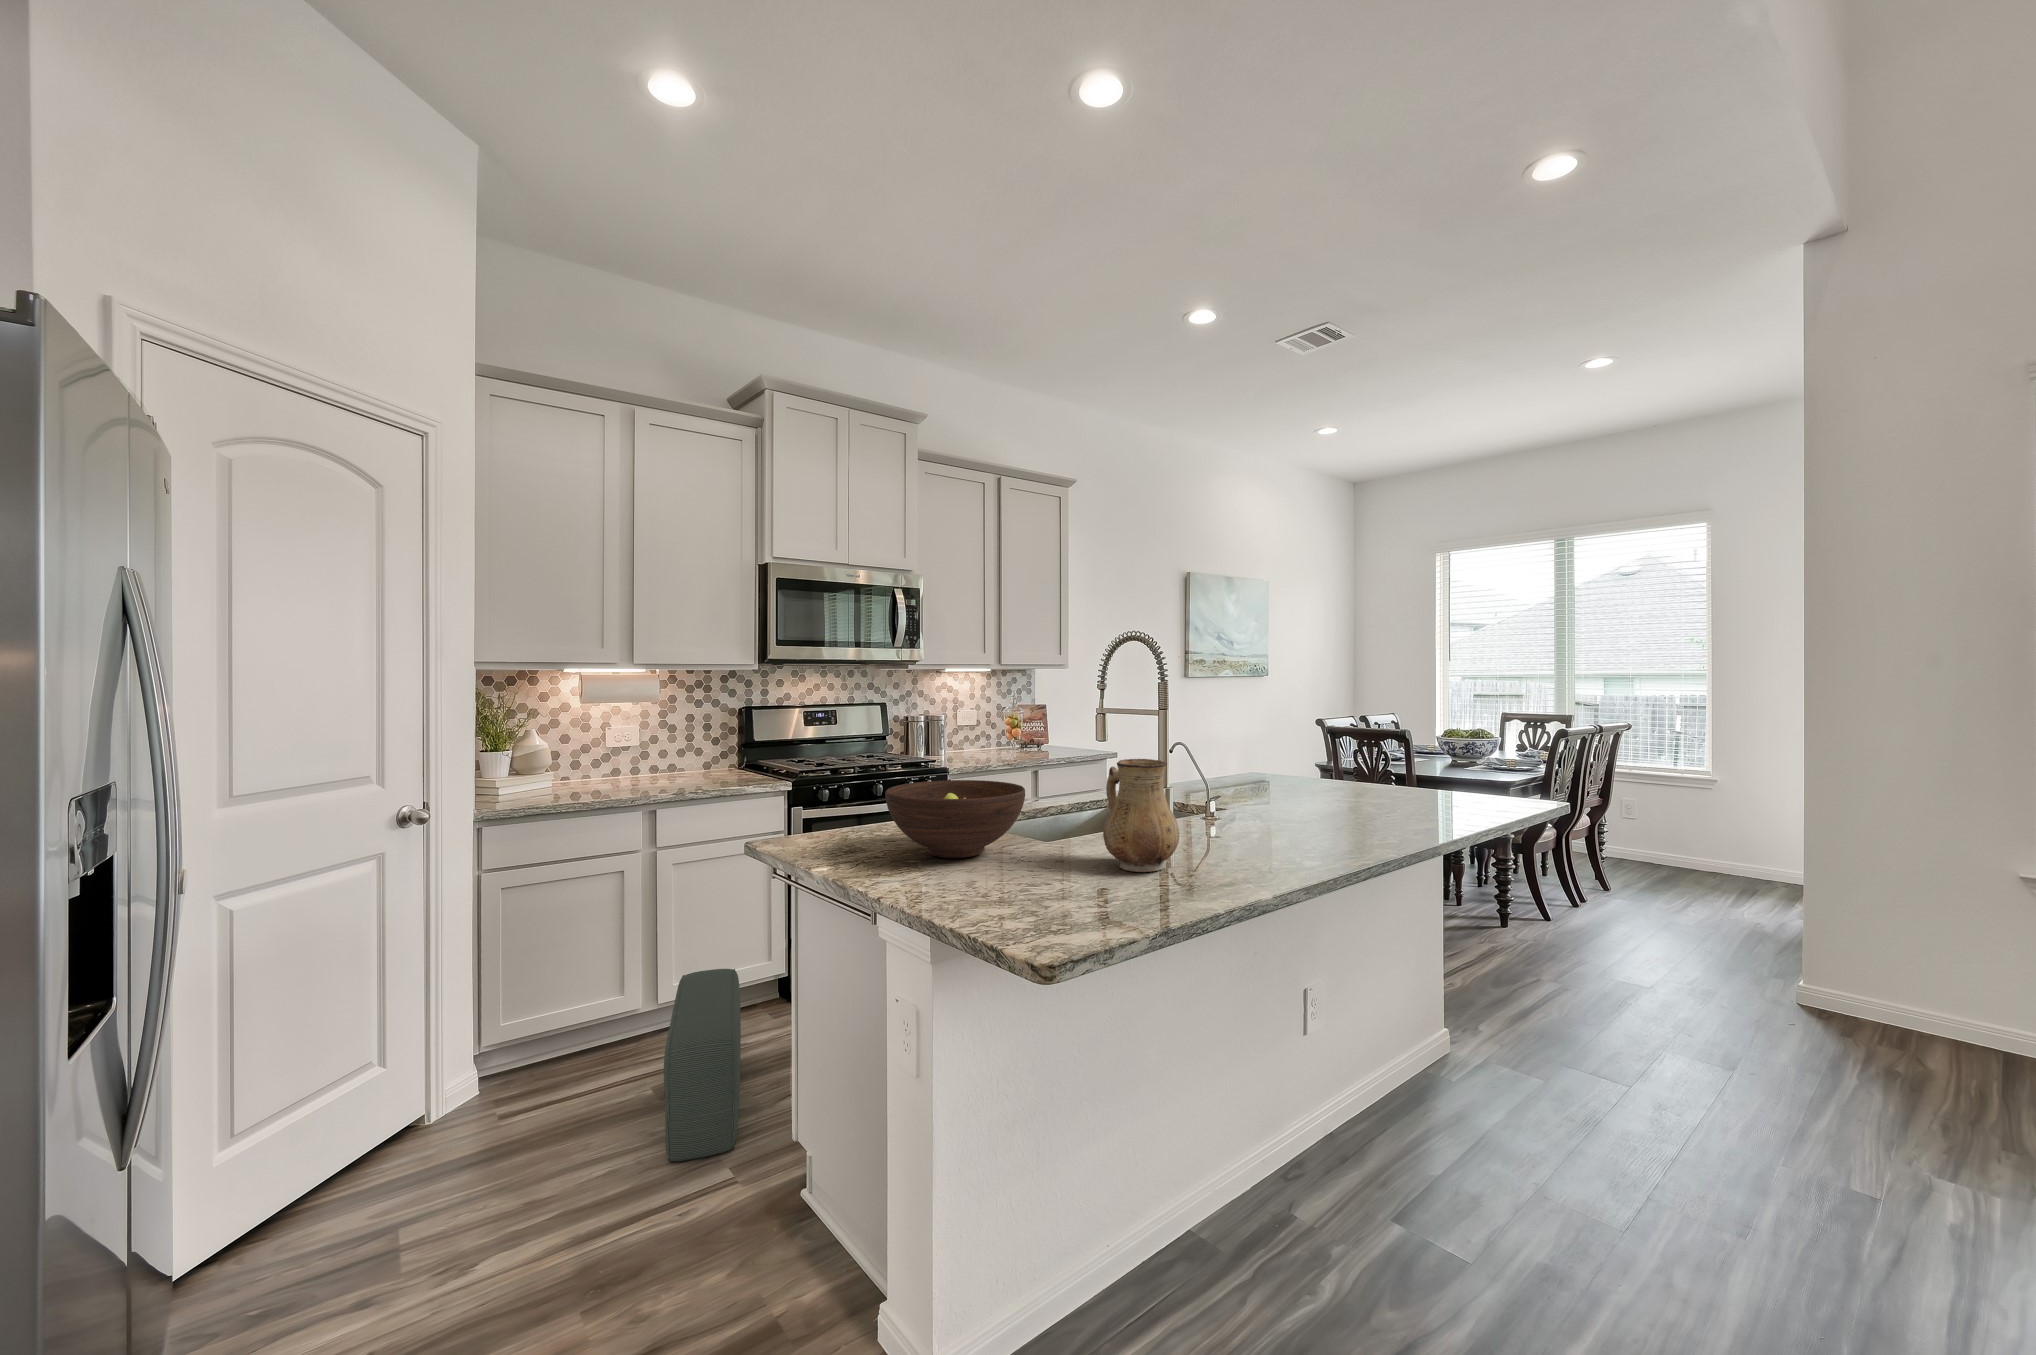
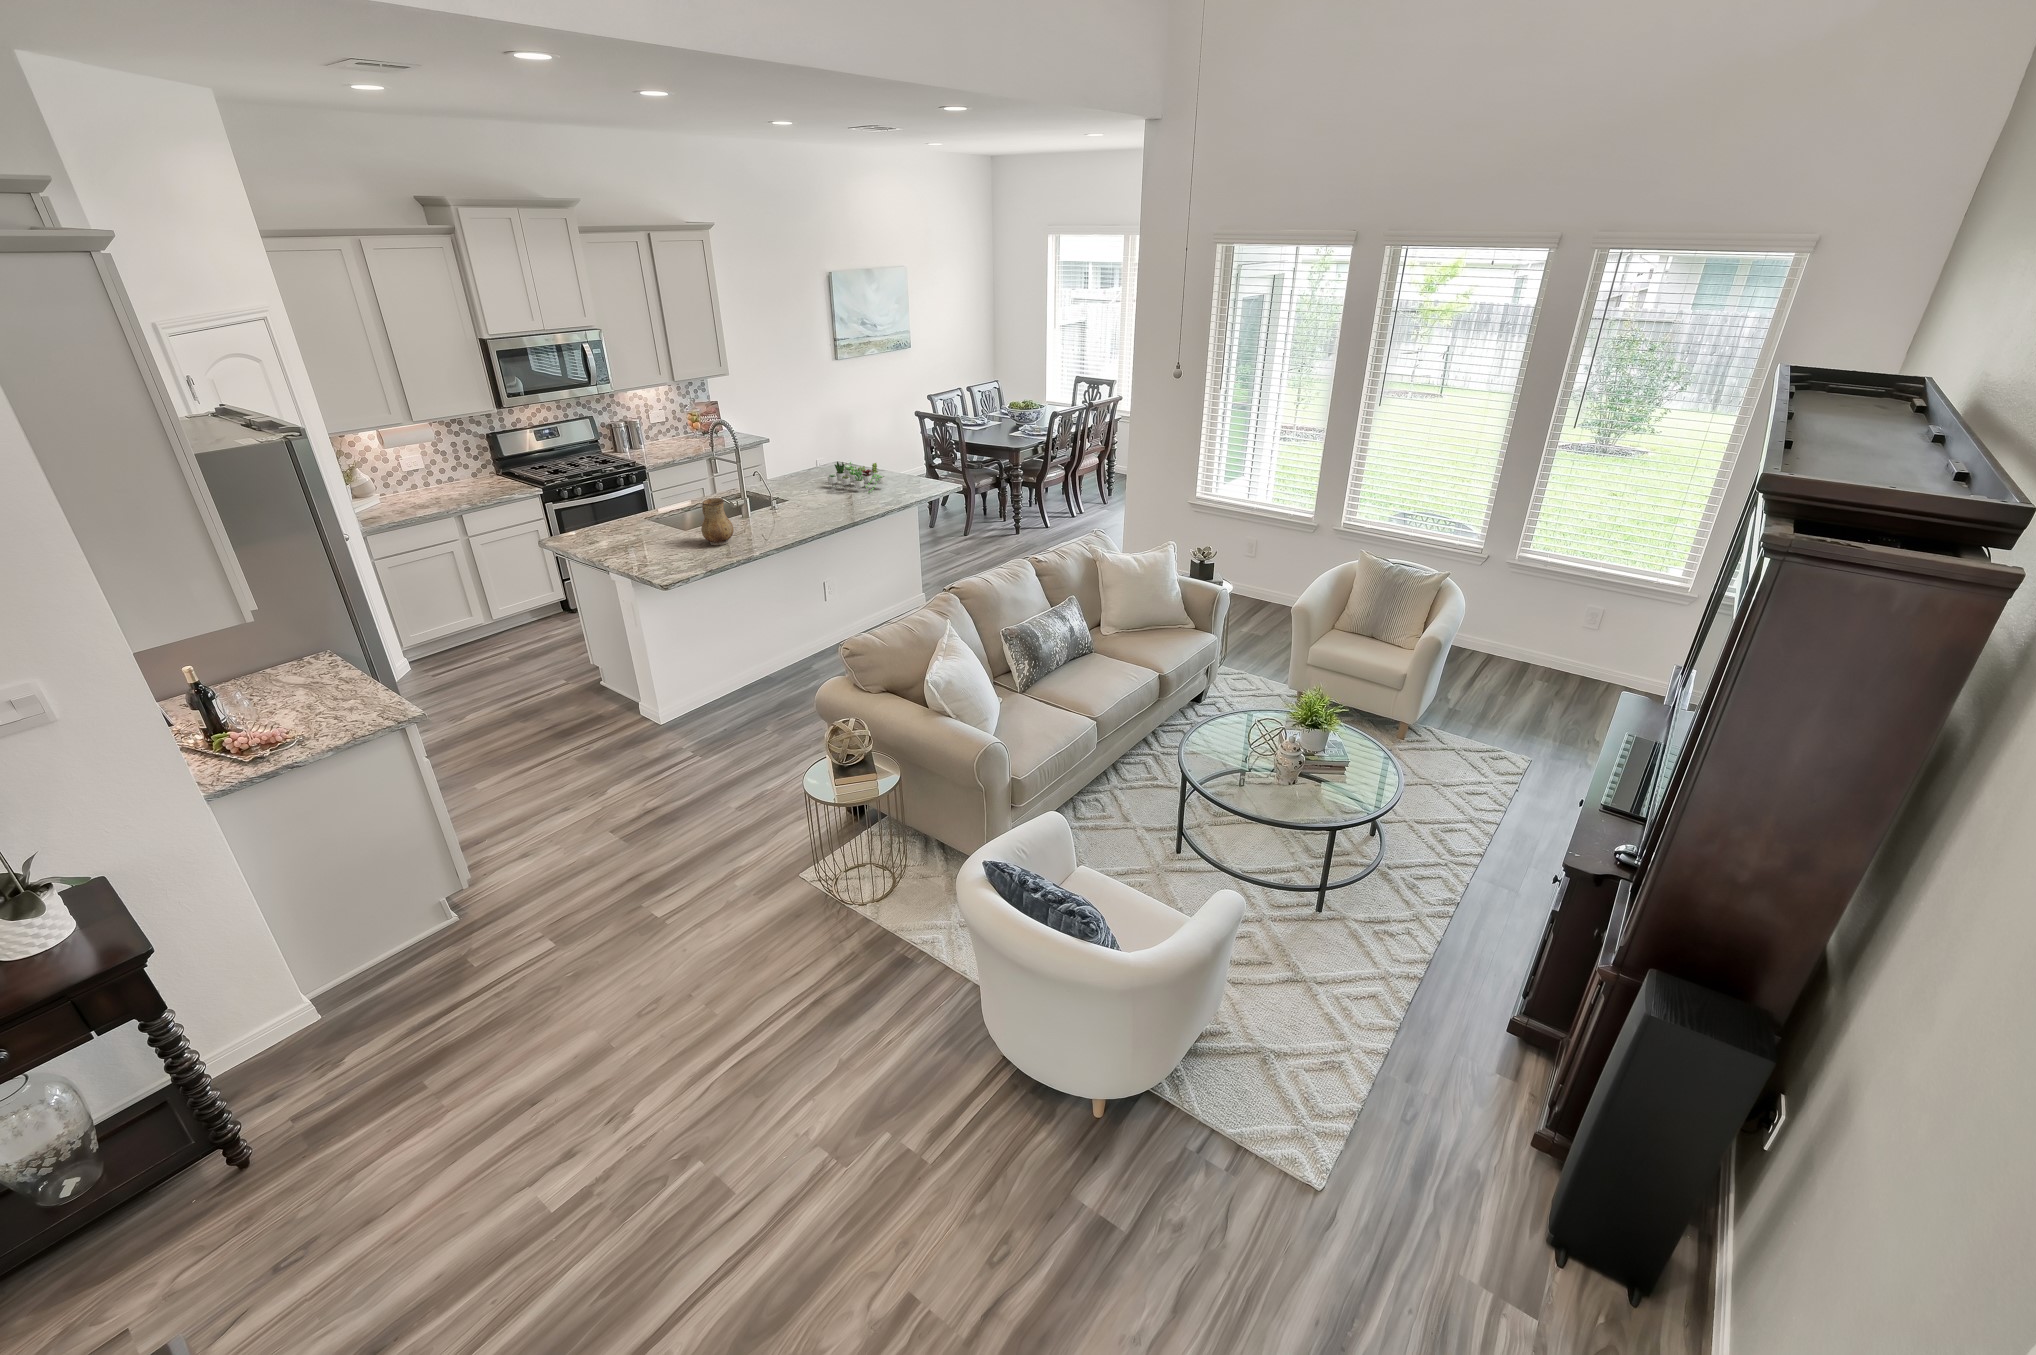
succulent plant: none [1283,748,1405,806] -> present [827,462,885,493]
fruit bowl: present [885,780,1025,858] -> none [602,506,668,544]
pouf: present [664,969,741,1161] -> none [510,597,565,677]

